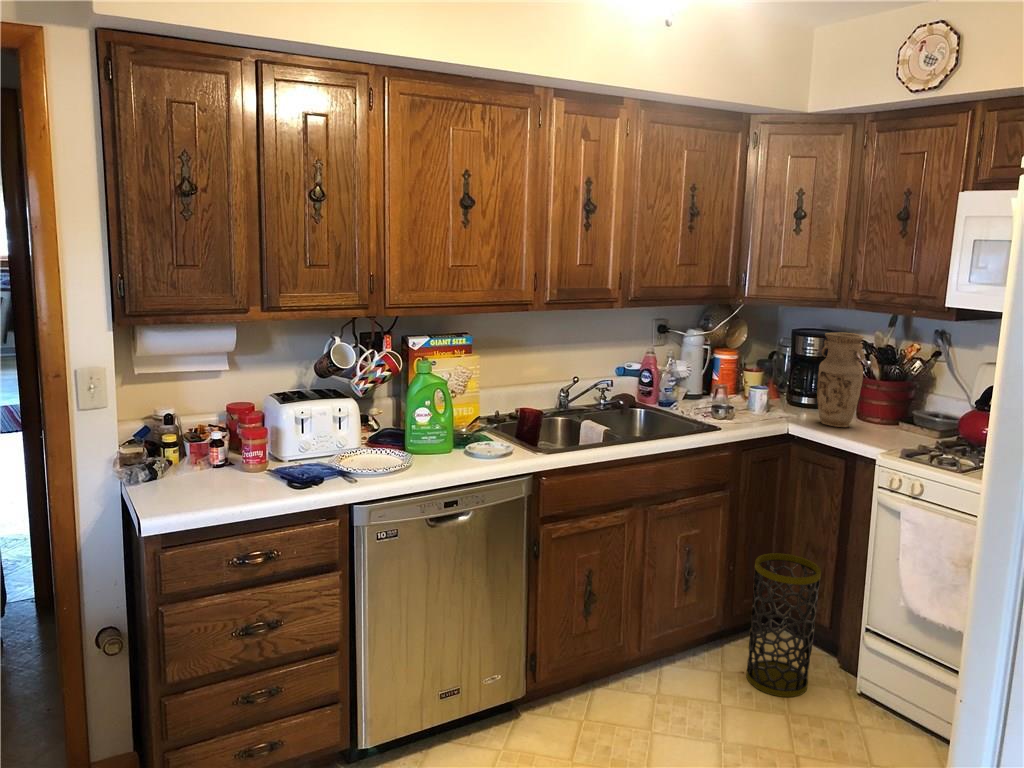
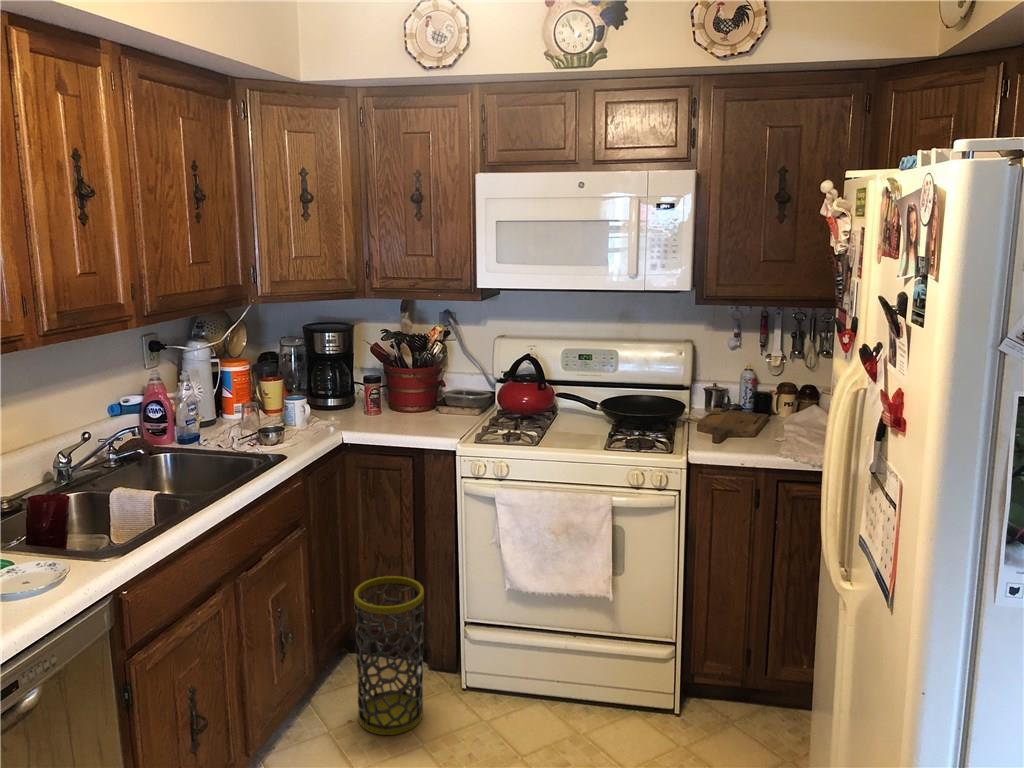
vase: present [817,333,864,427] -> none [361,325,409,427]

